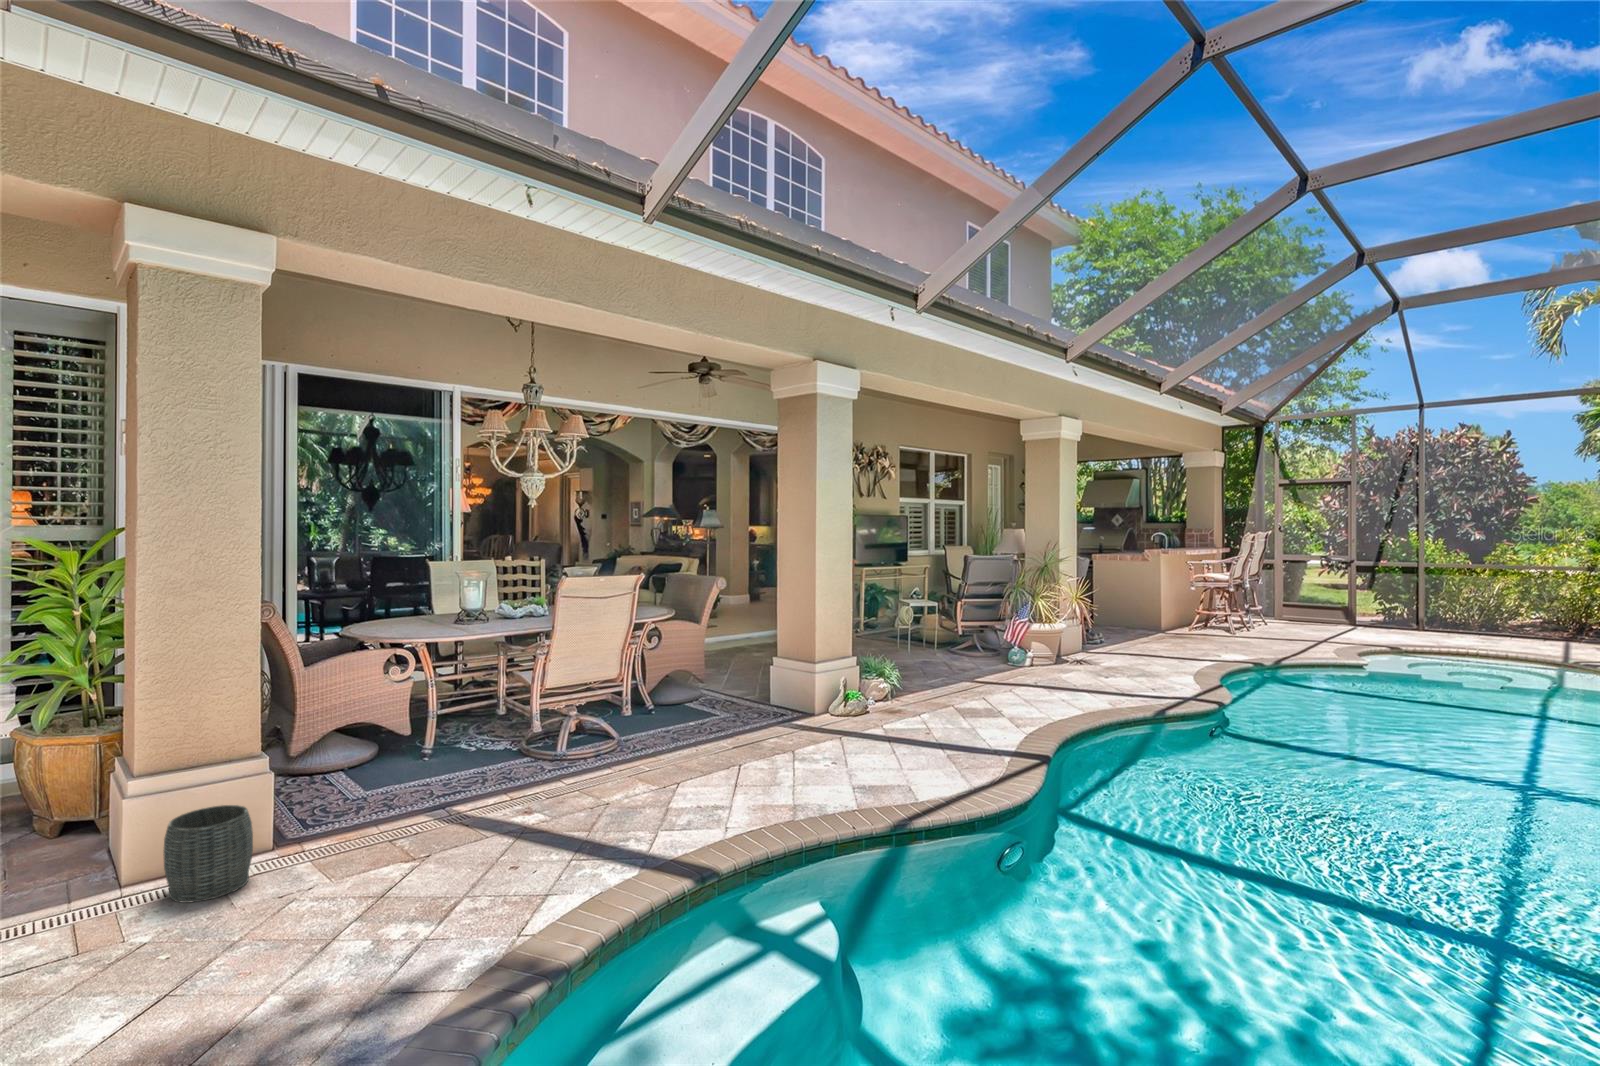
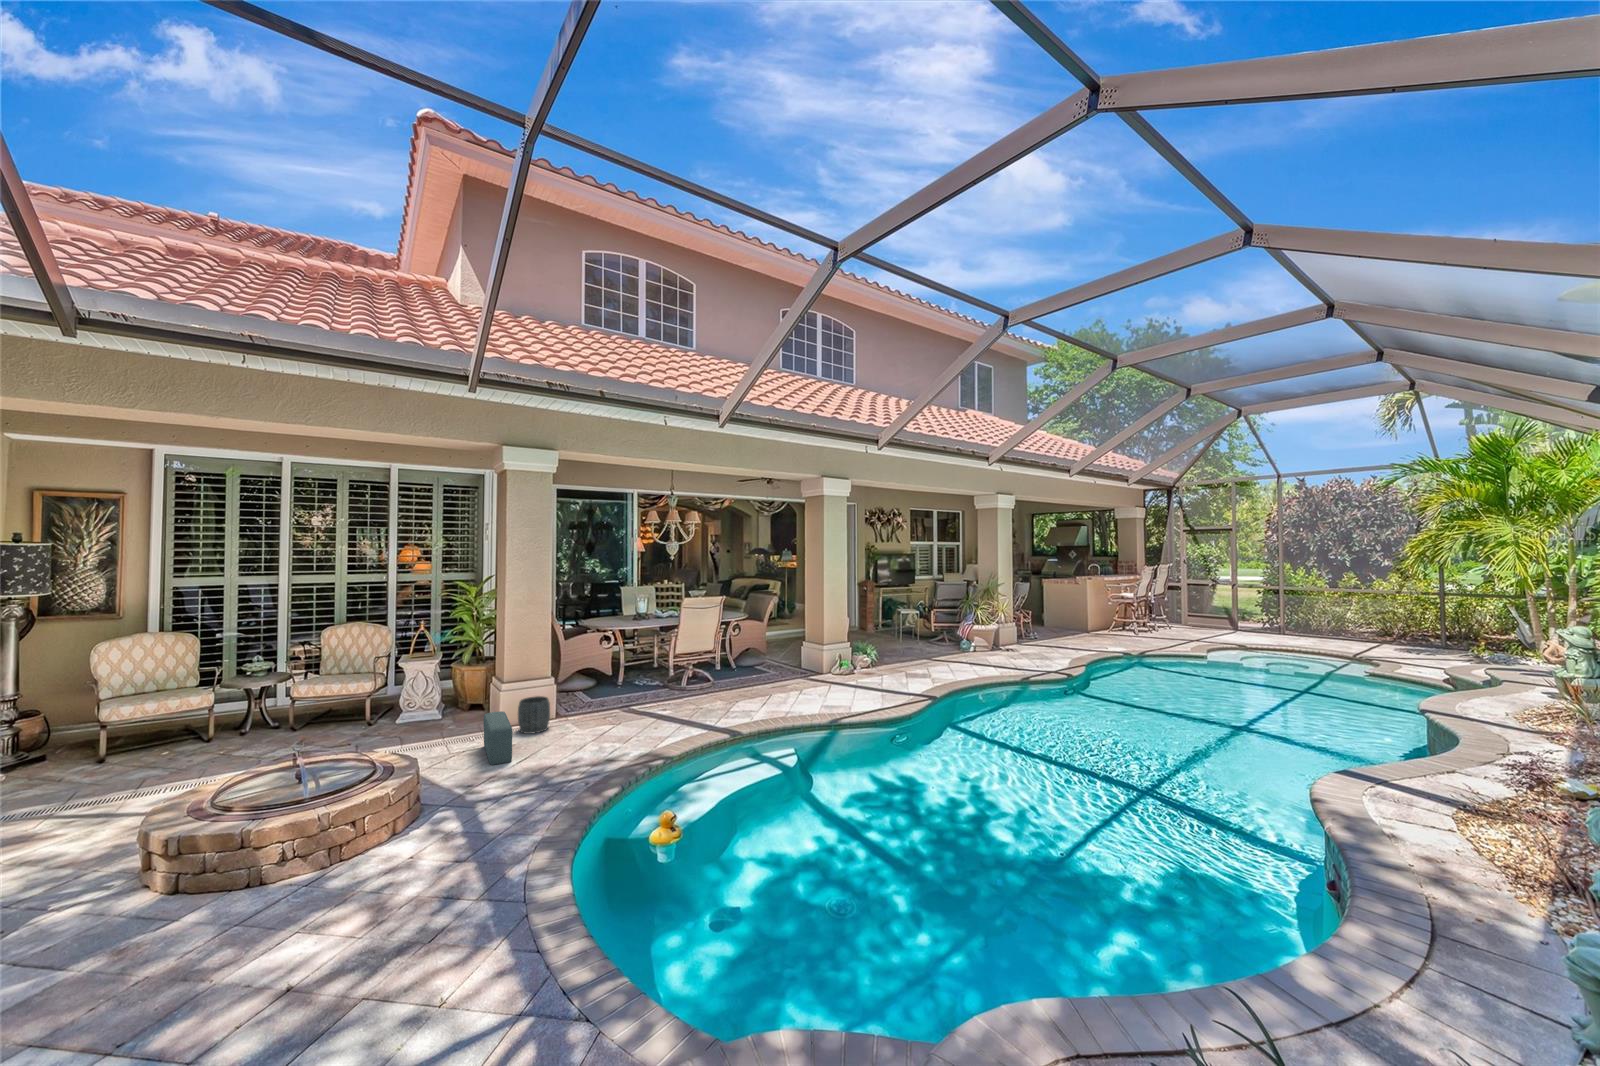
pouf: none [33,861,116,1036] -> present [484,711,512,765]

